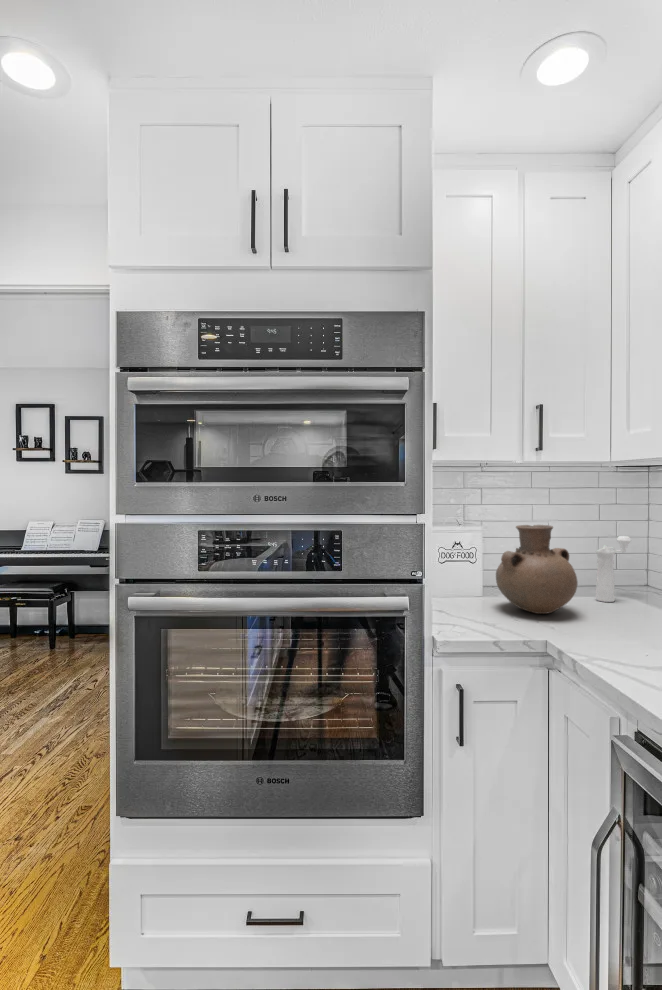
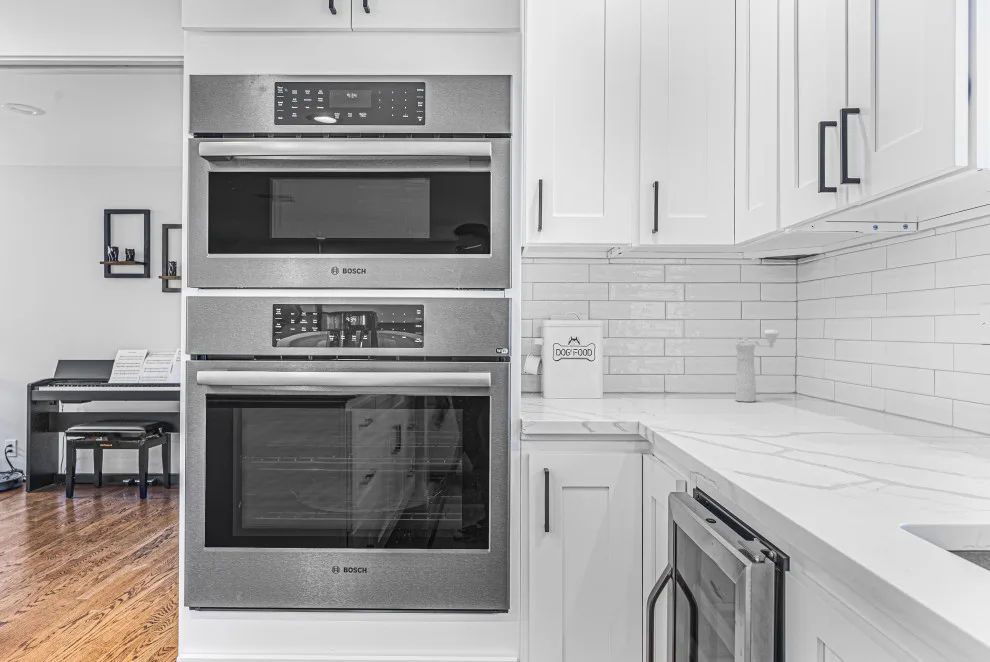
vase: present [496,525,578,614] -> none [611,309,697,407]

